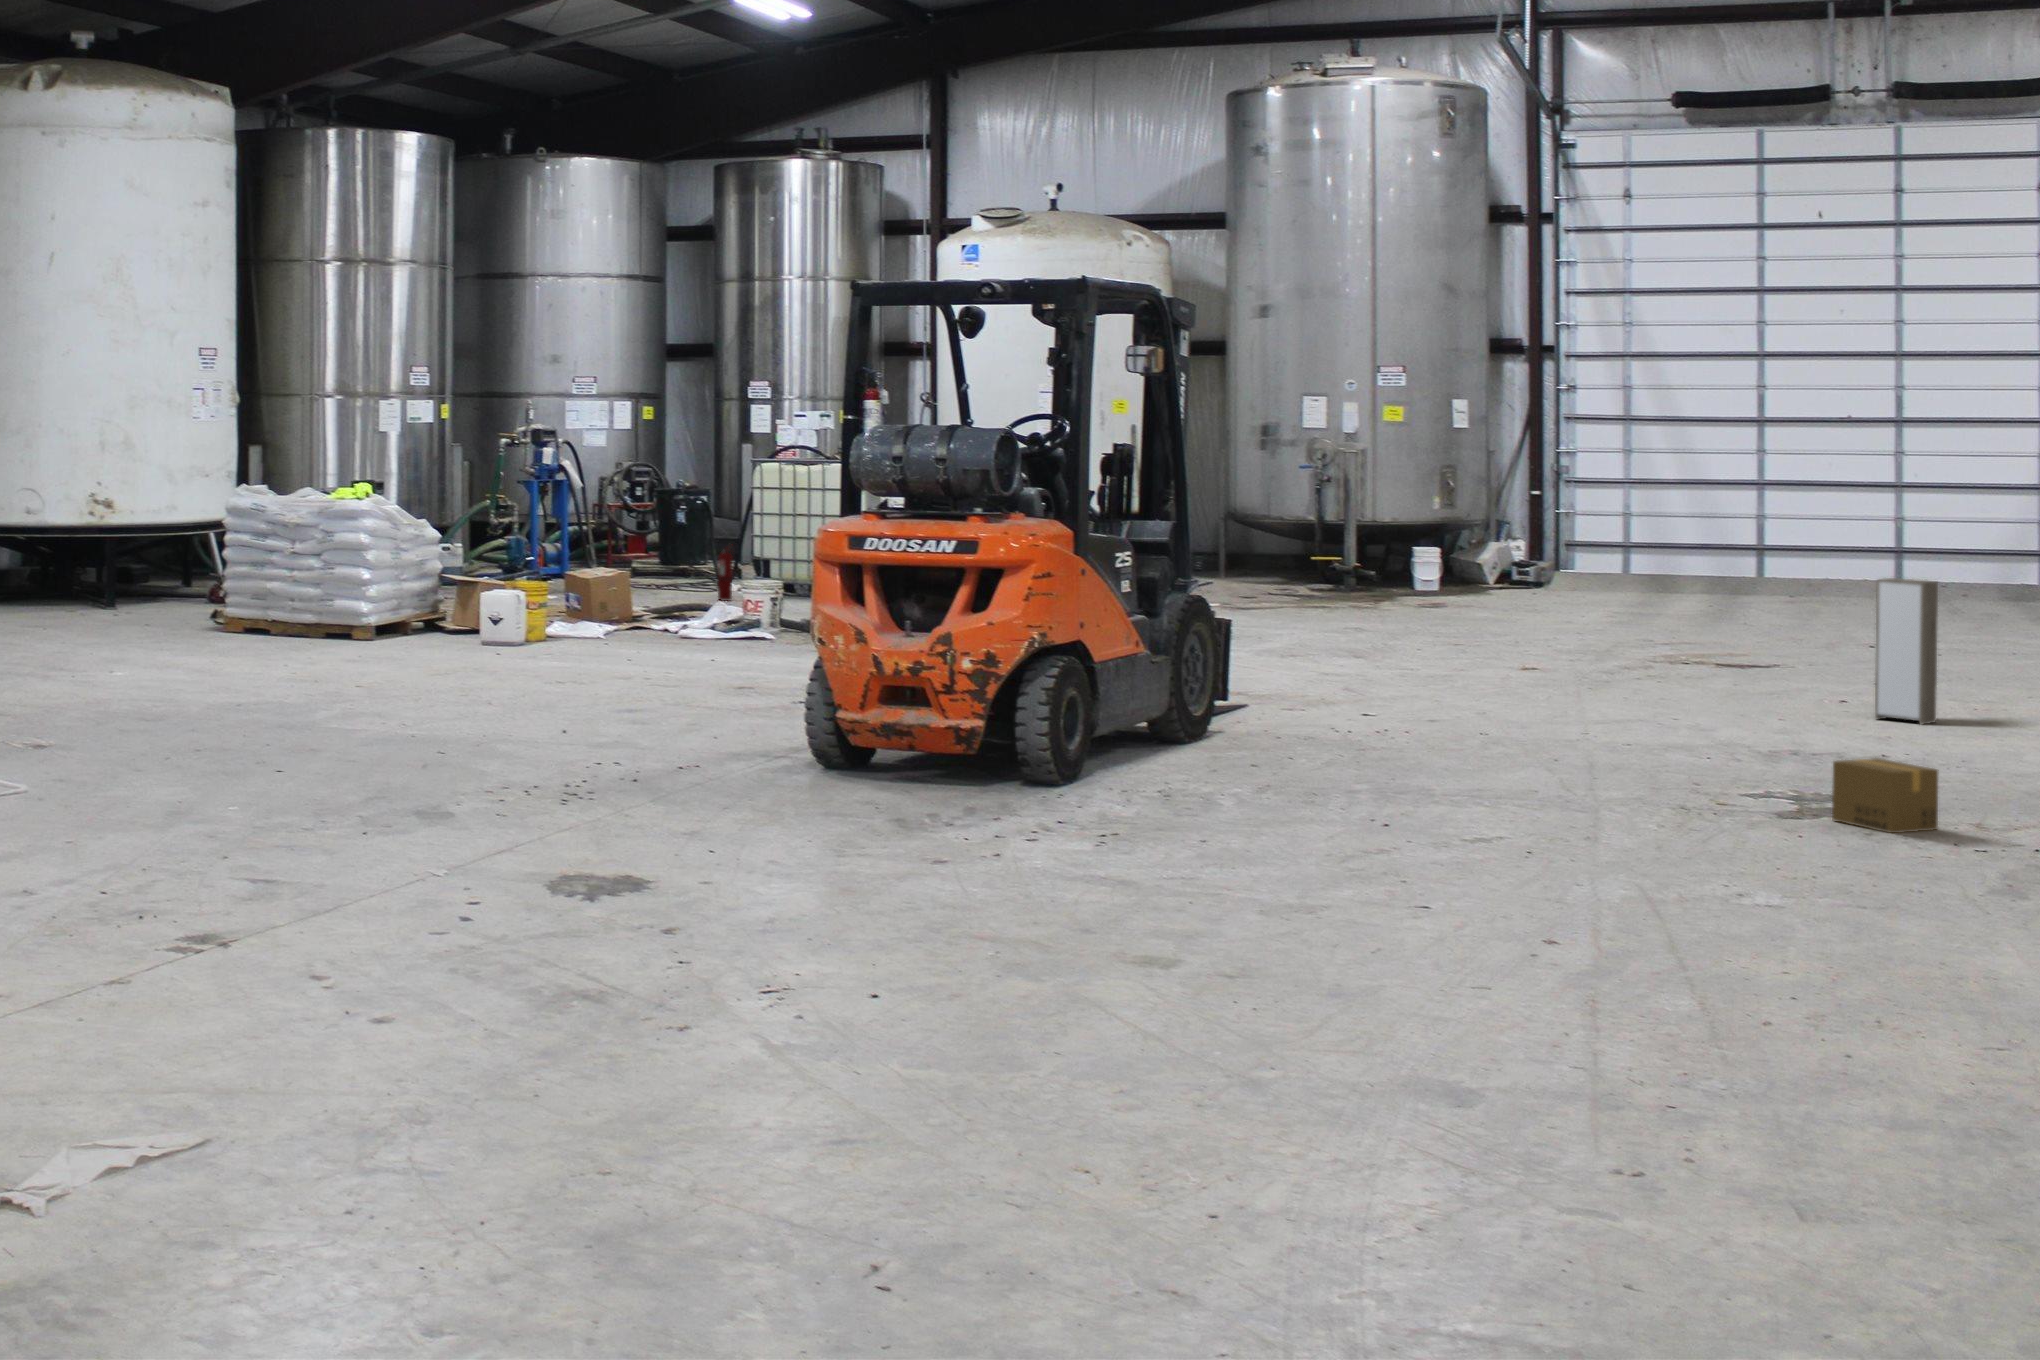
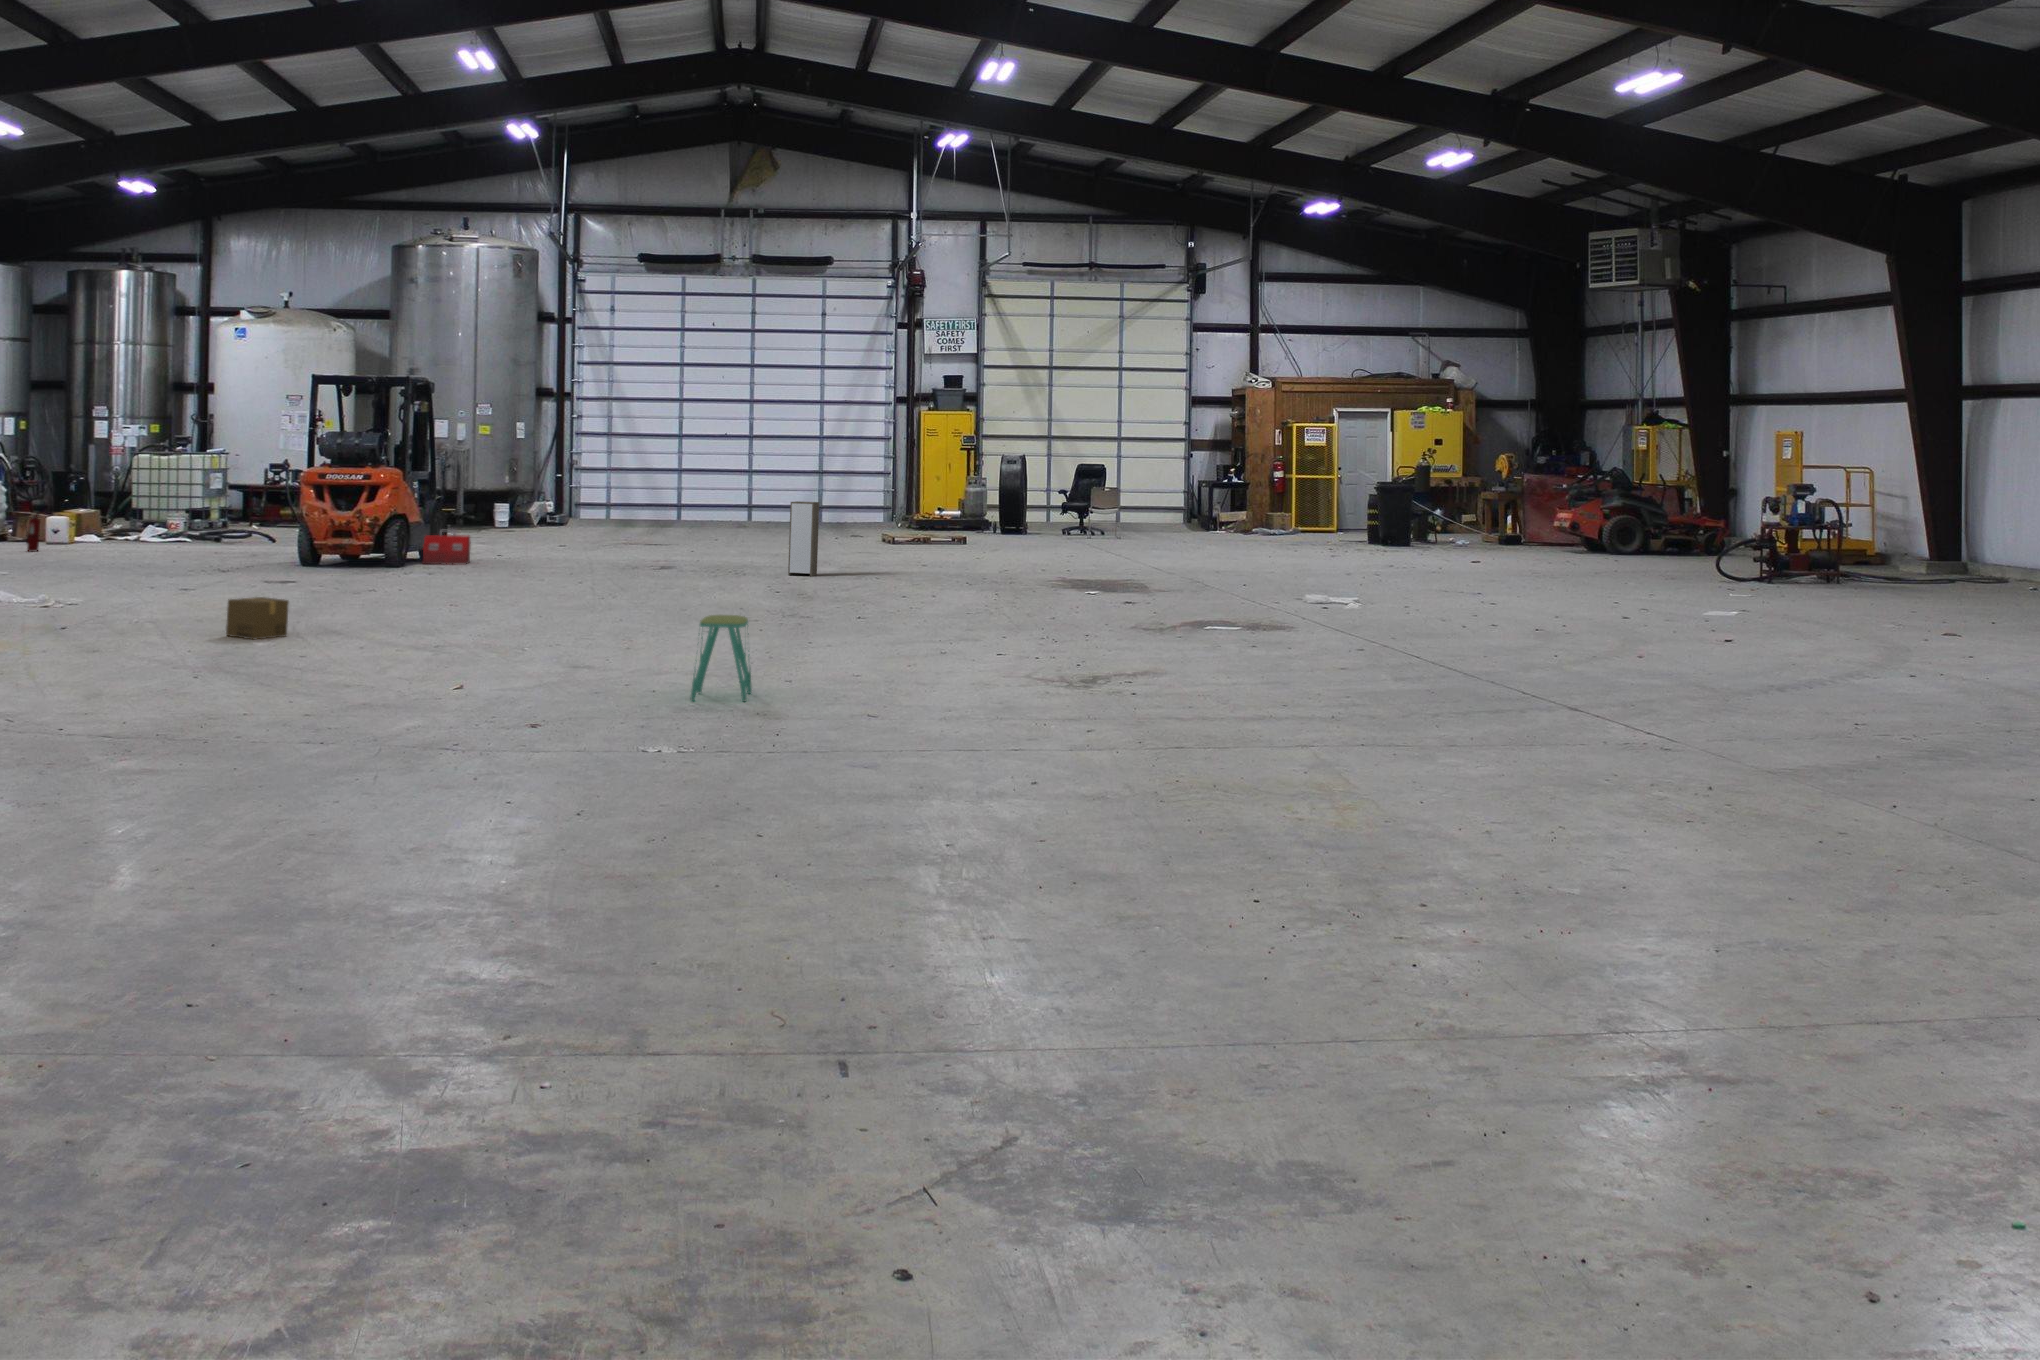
toolbox: none [1237,598,1317,659] -> present [423,529,471,565]
cardboard box: present [1832,758,1939,833] -> present [226,597,289,639]
stool: none [1441,853,1571,1026] -> present [691,615,752,701]

